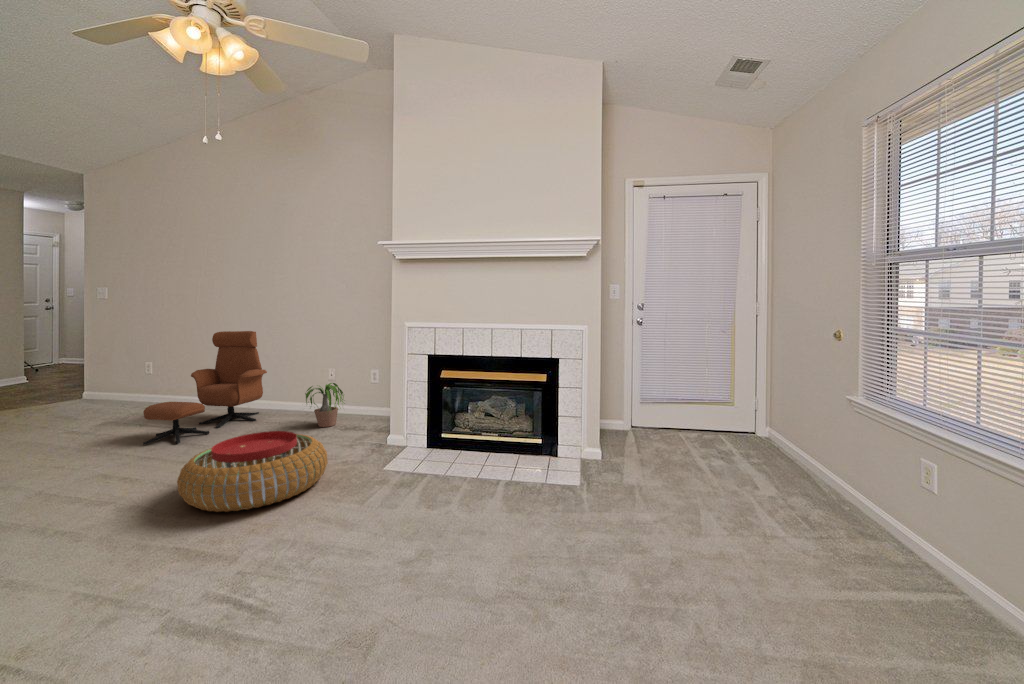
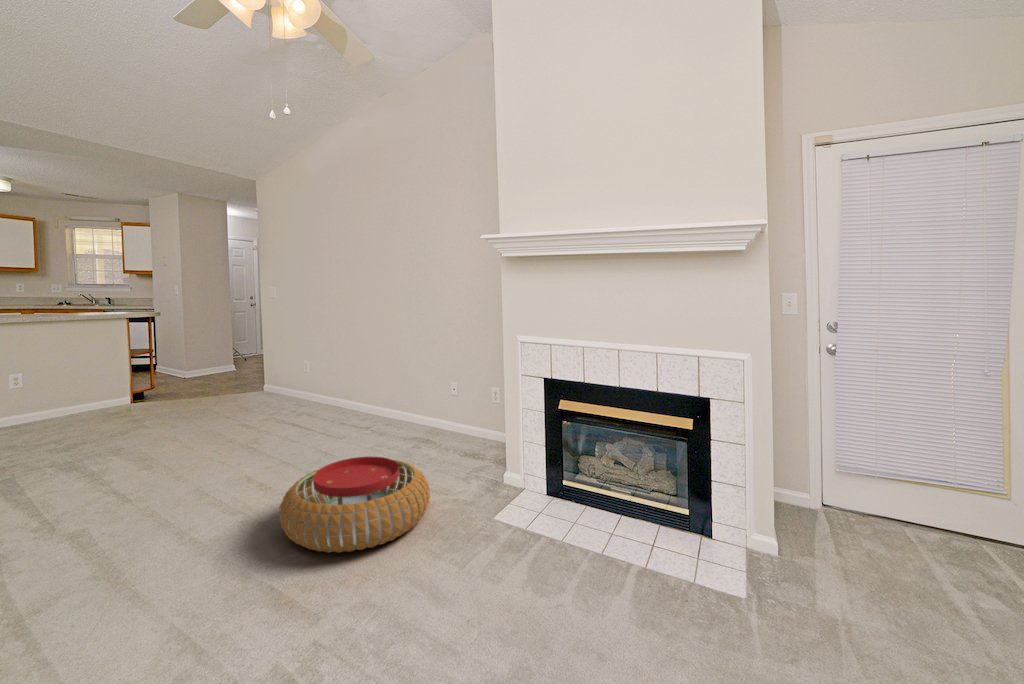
lounge chair: present [143,331,267,445] -> none [279,335,392,446]
potted plant: present [305,383,344,427] -> none [413,397,465,444]

